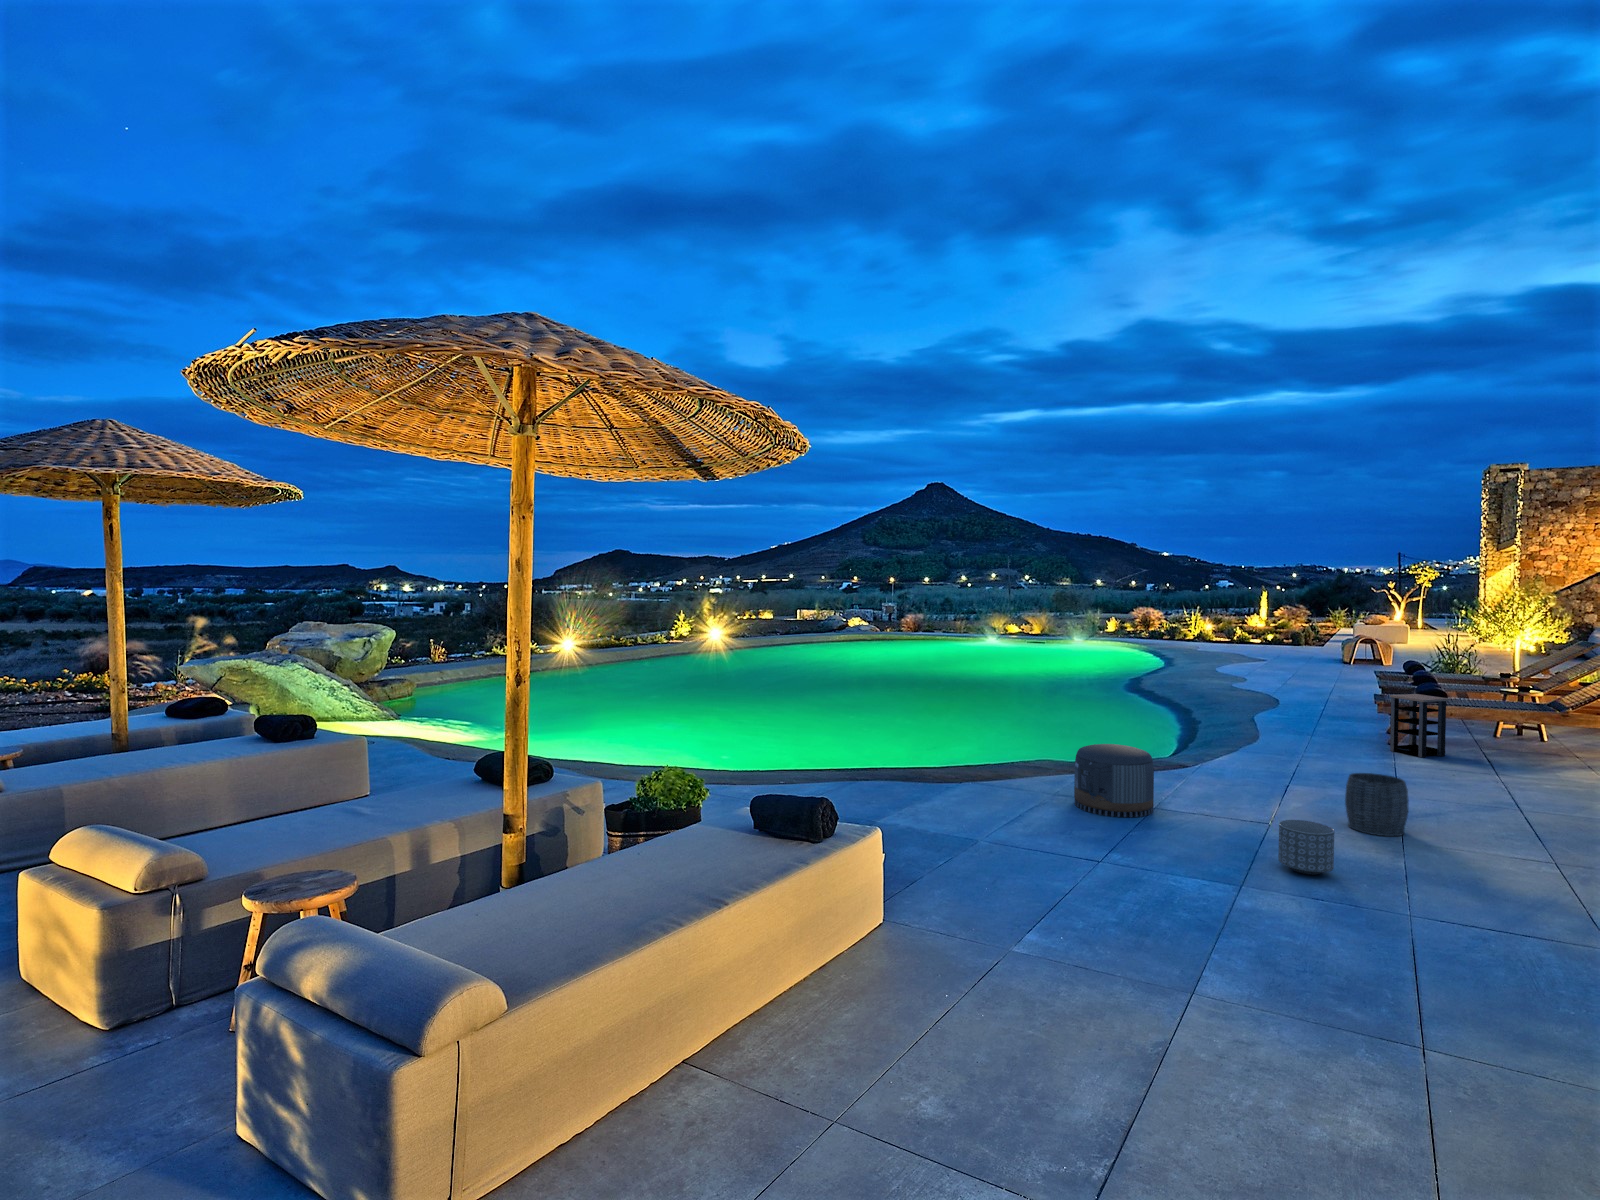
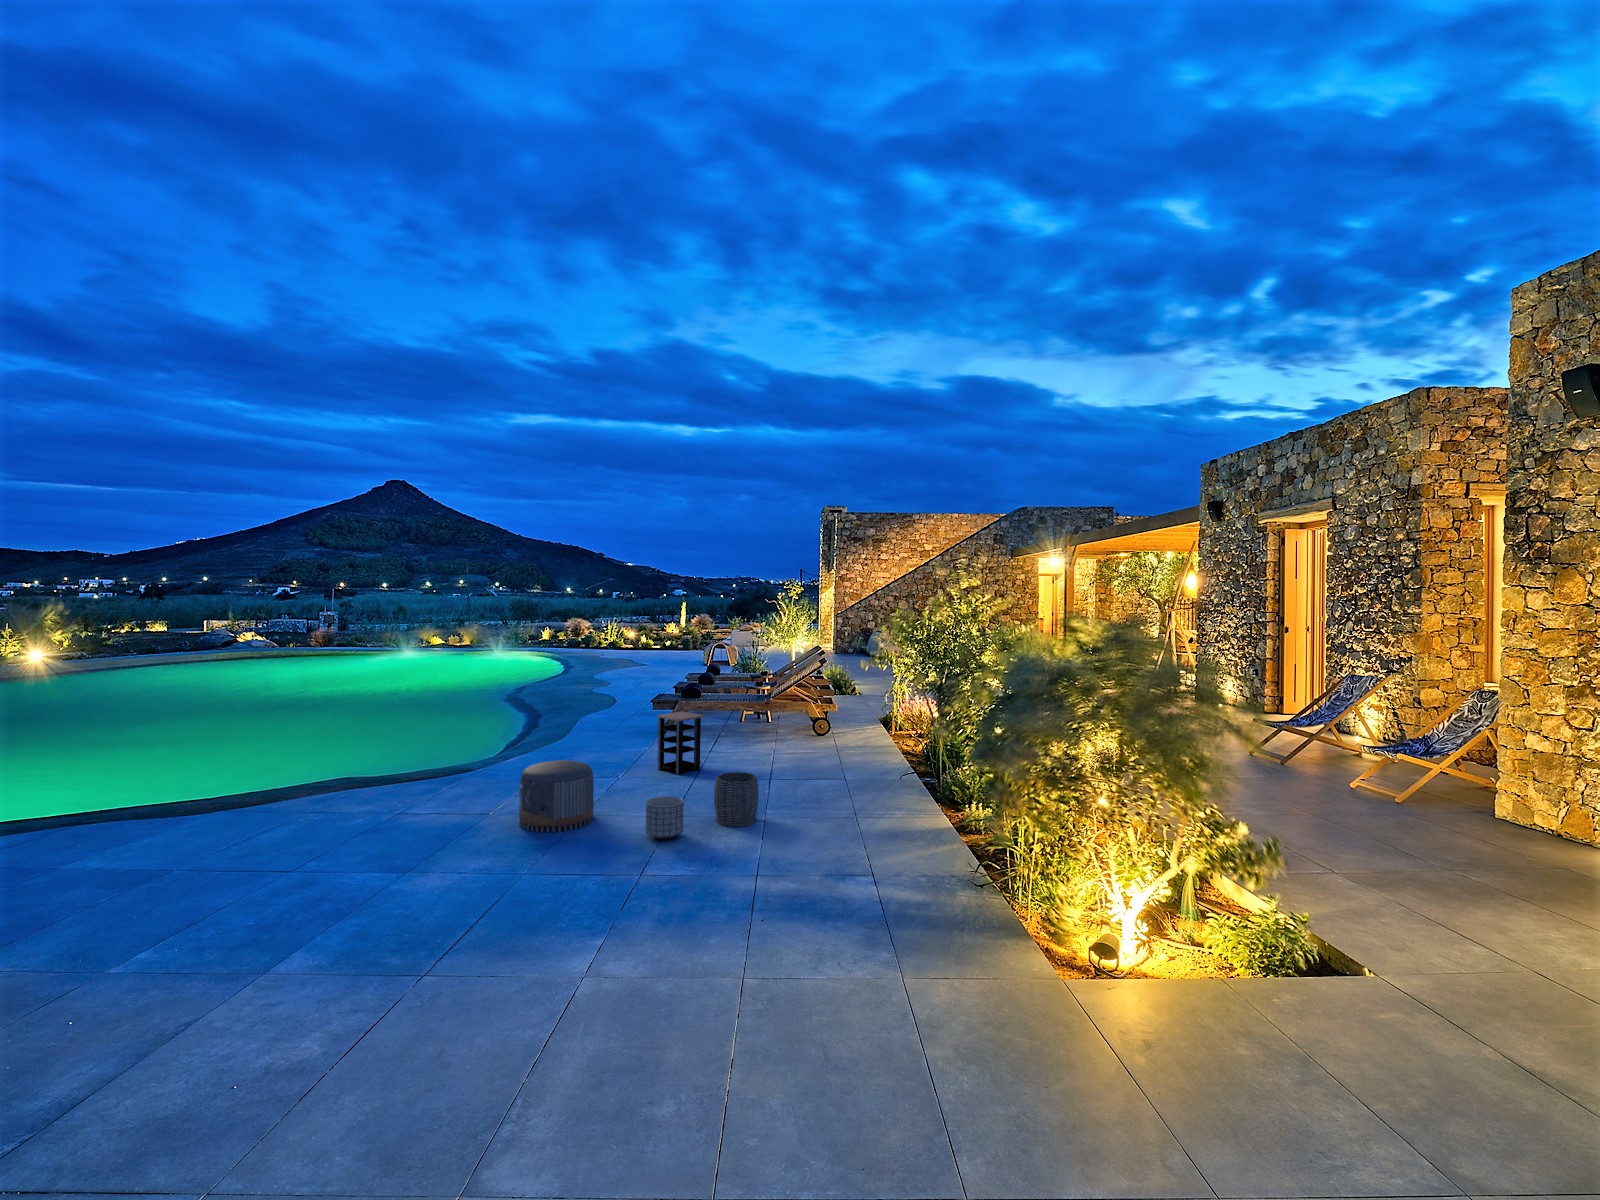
pouf: present [1074,744,1154,817] -> present [519,760,594,832]
woven basket: present [1345,773,1408,836] -> present [714,772,759,827]
planter: present [1278,820,1334,875] -> present [646,796,684,839]

